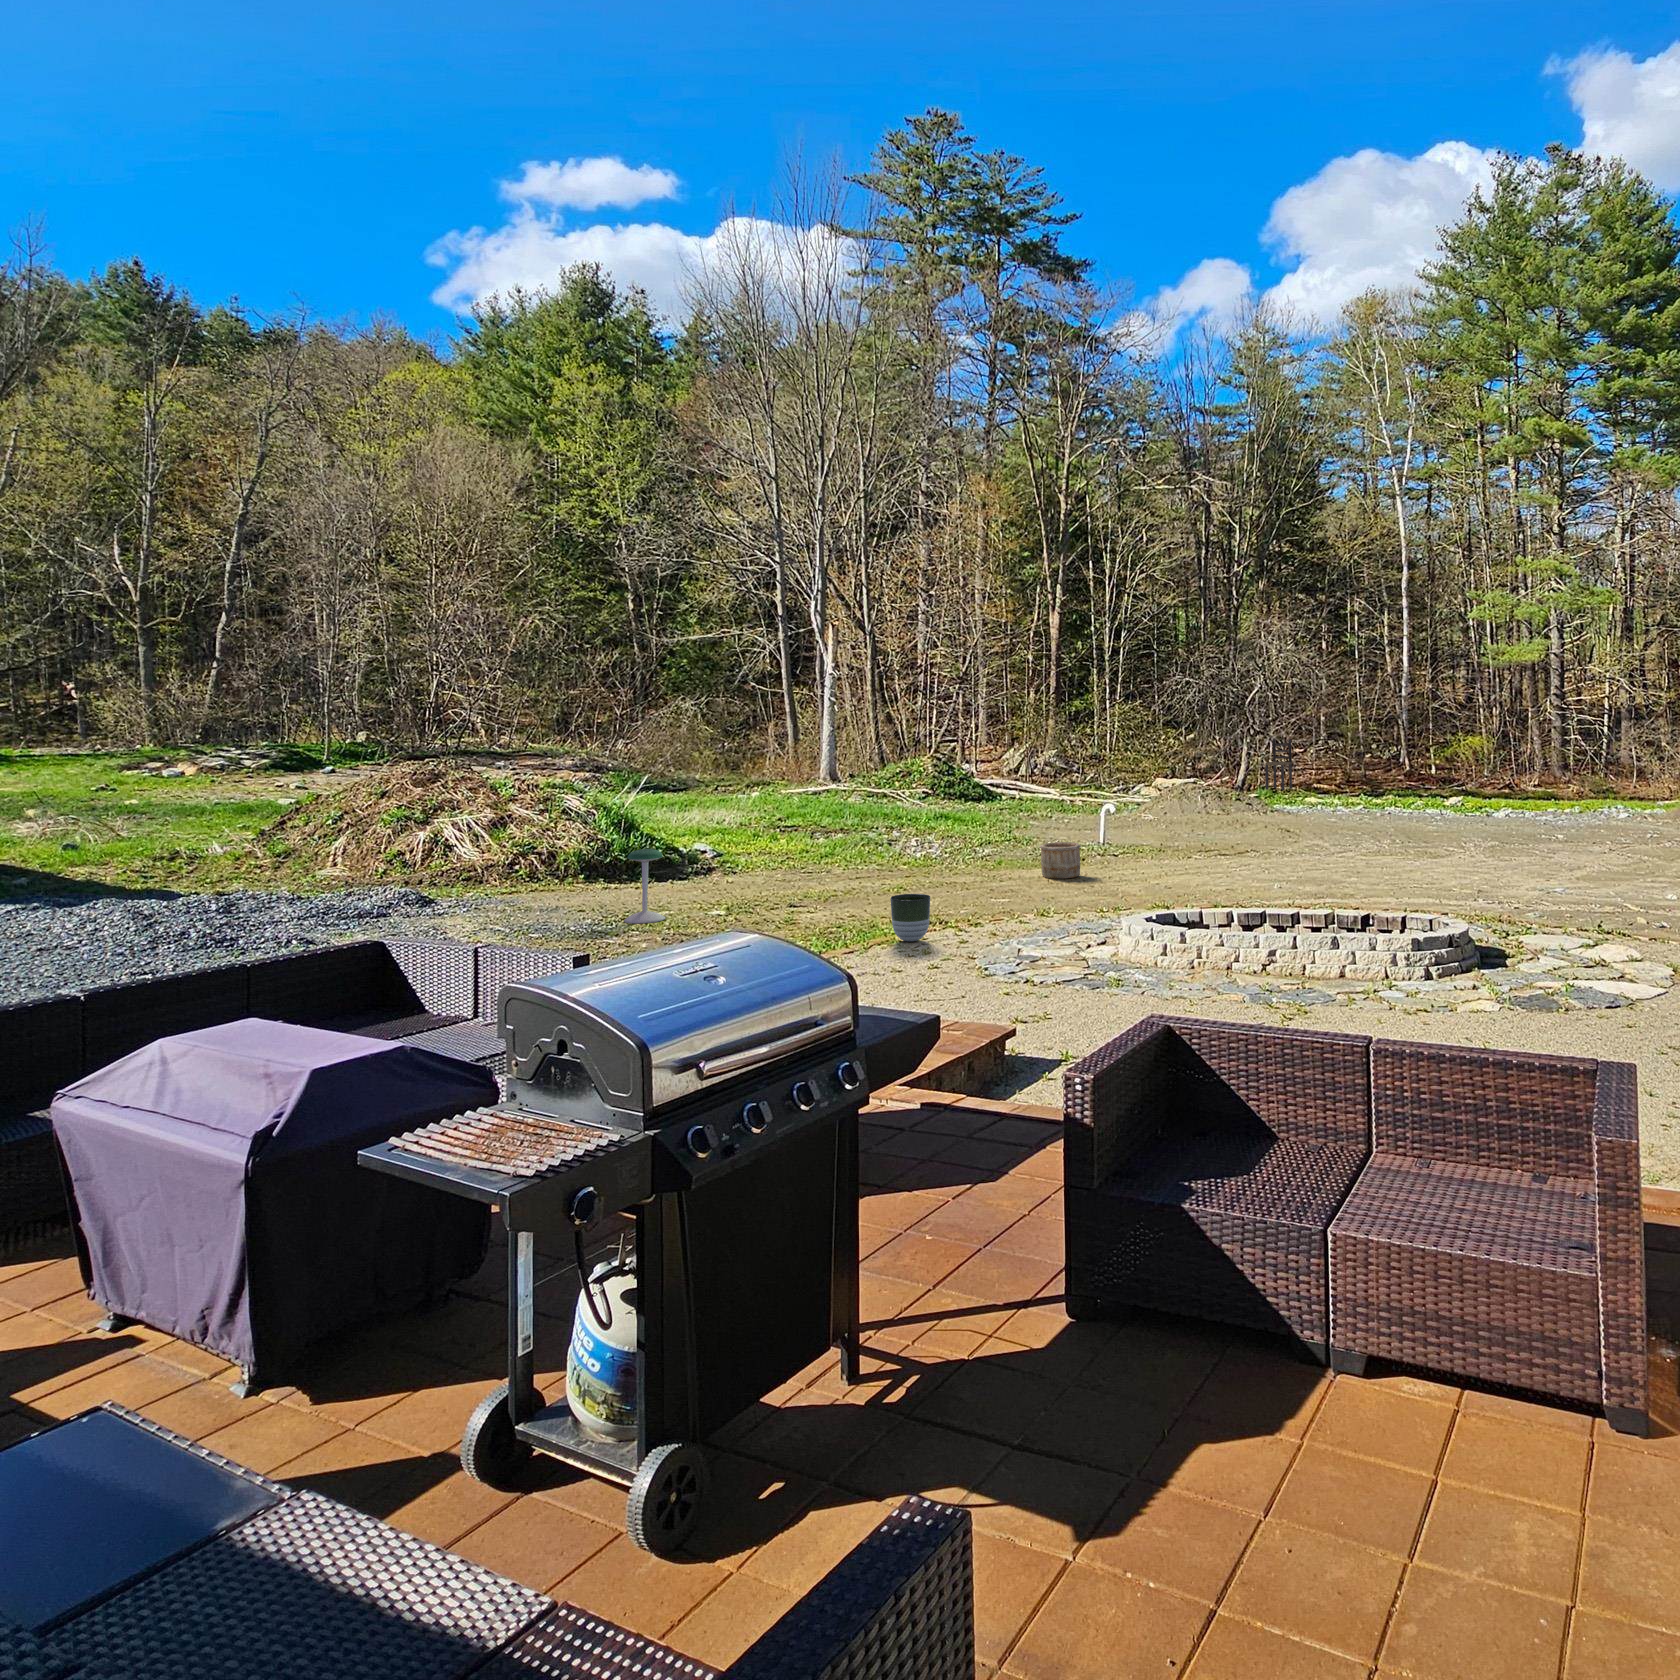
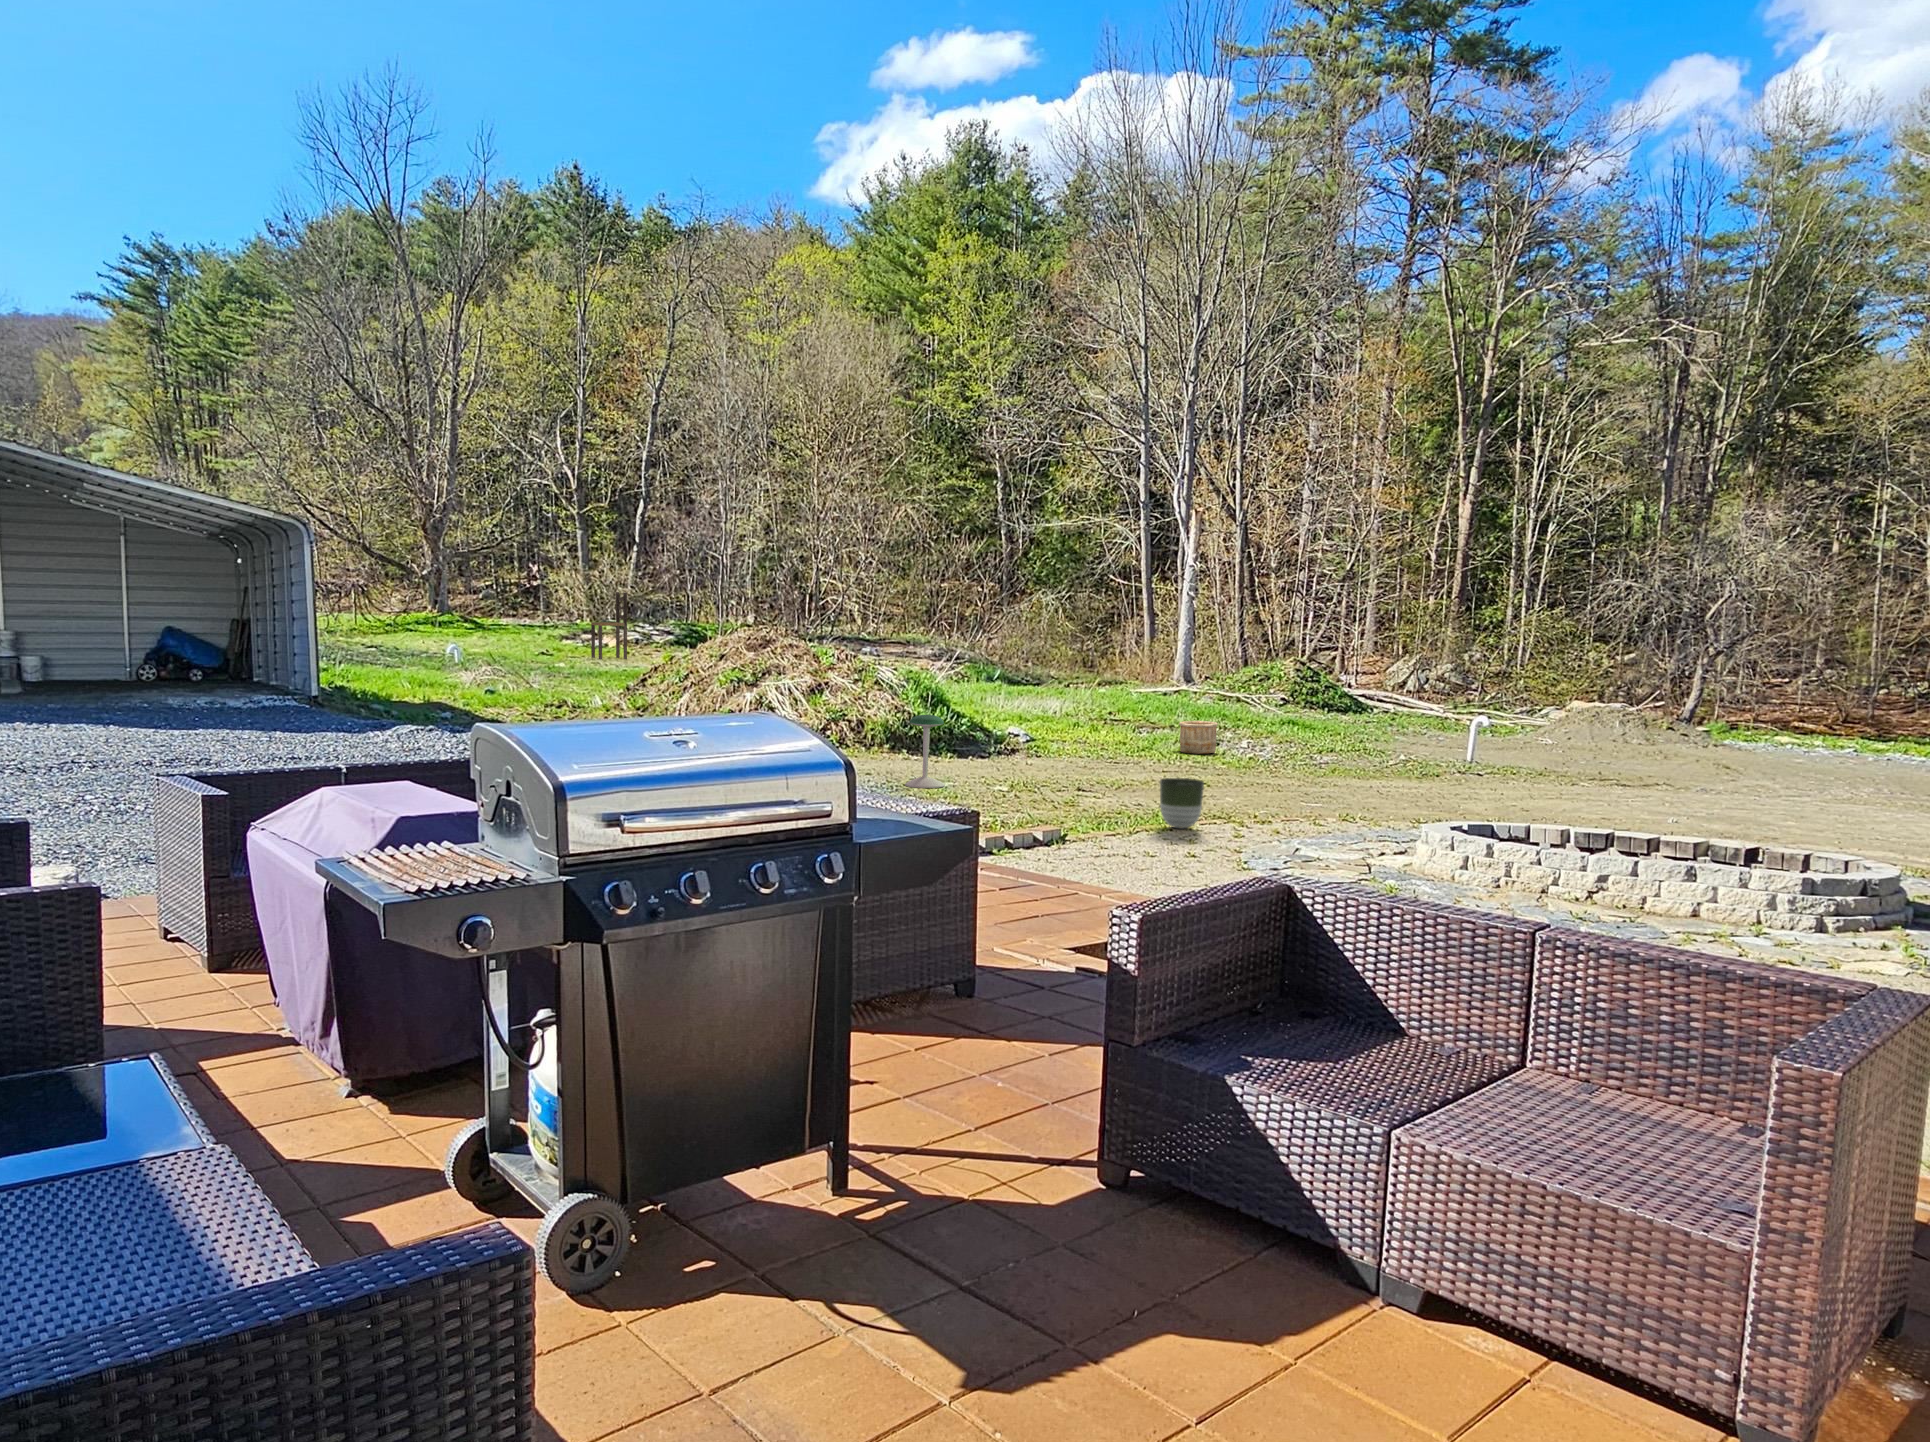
chair: present [1265,739,1292,790] -> present [591,592,627,659]
wooden bucket: present [1040,842,1081,879] -> present [1179,721,1218,754]

